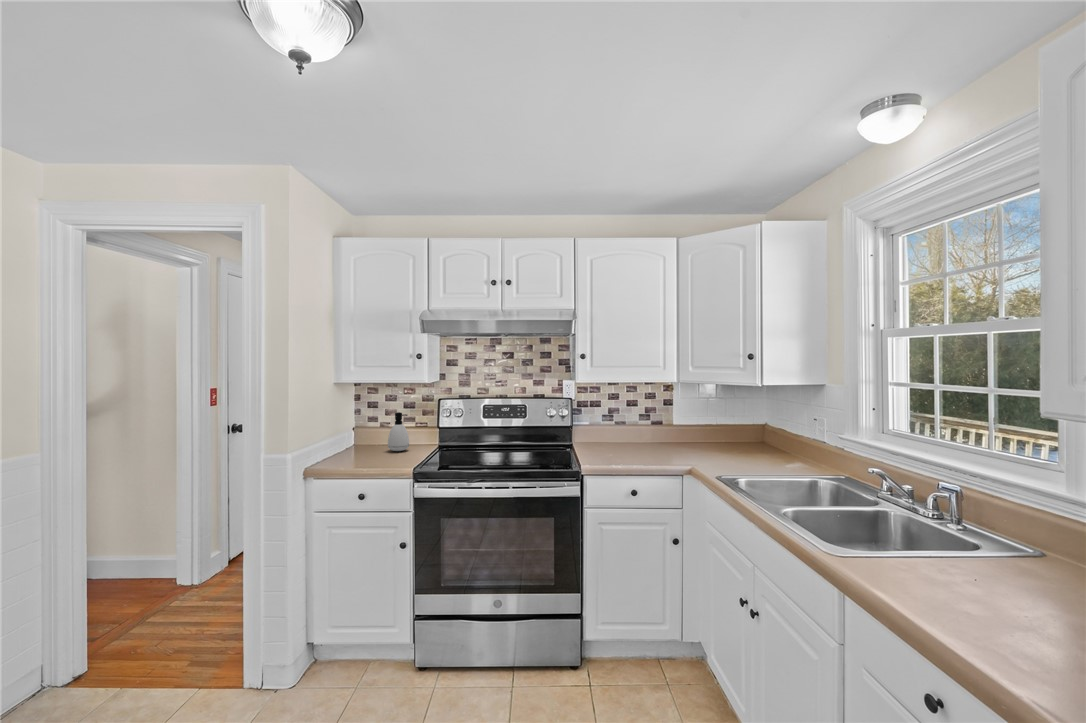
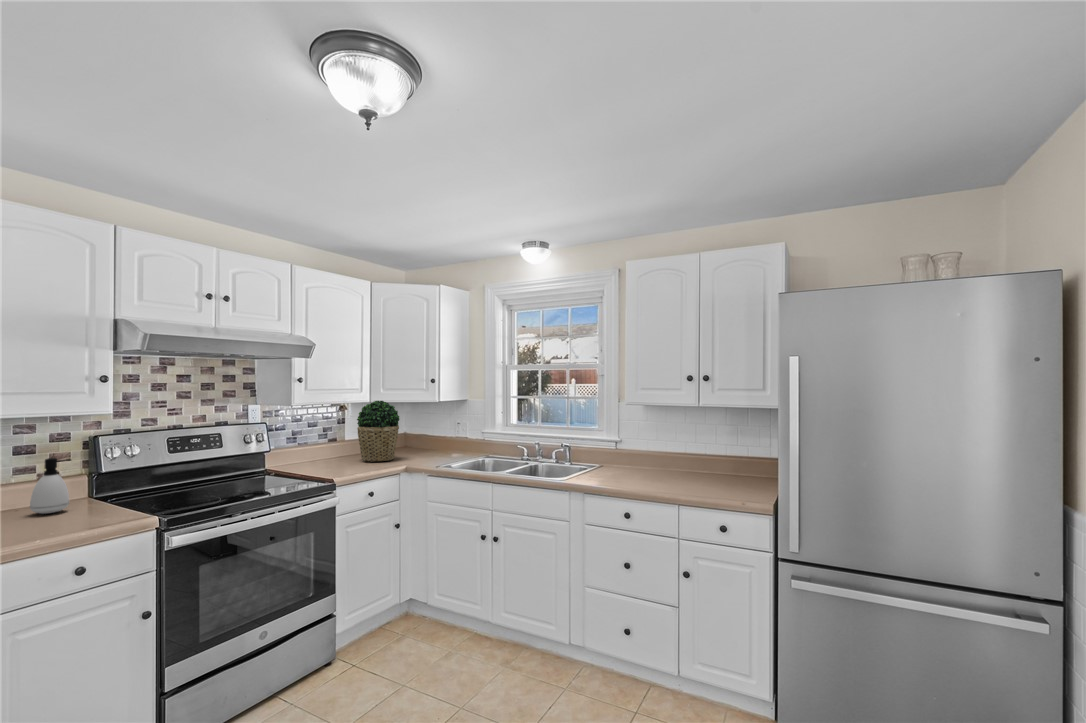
potted plant: none [667,382,717,454] -> present [357,401,400,462]

